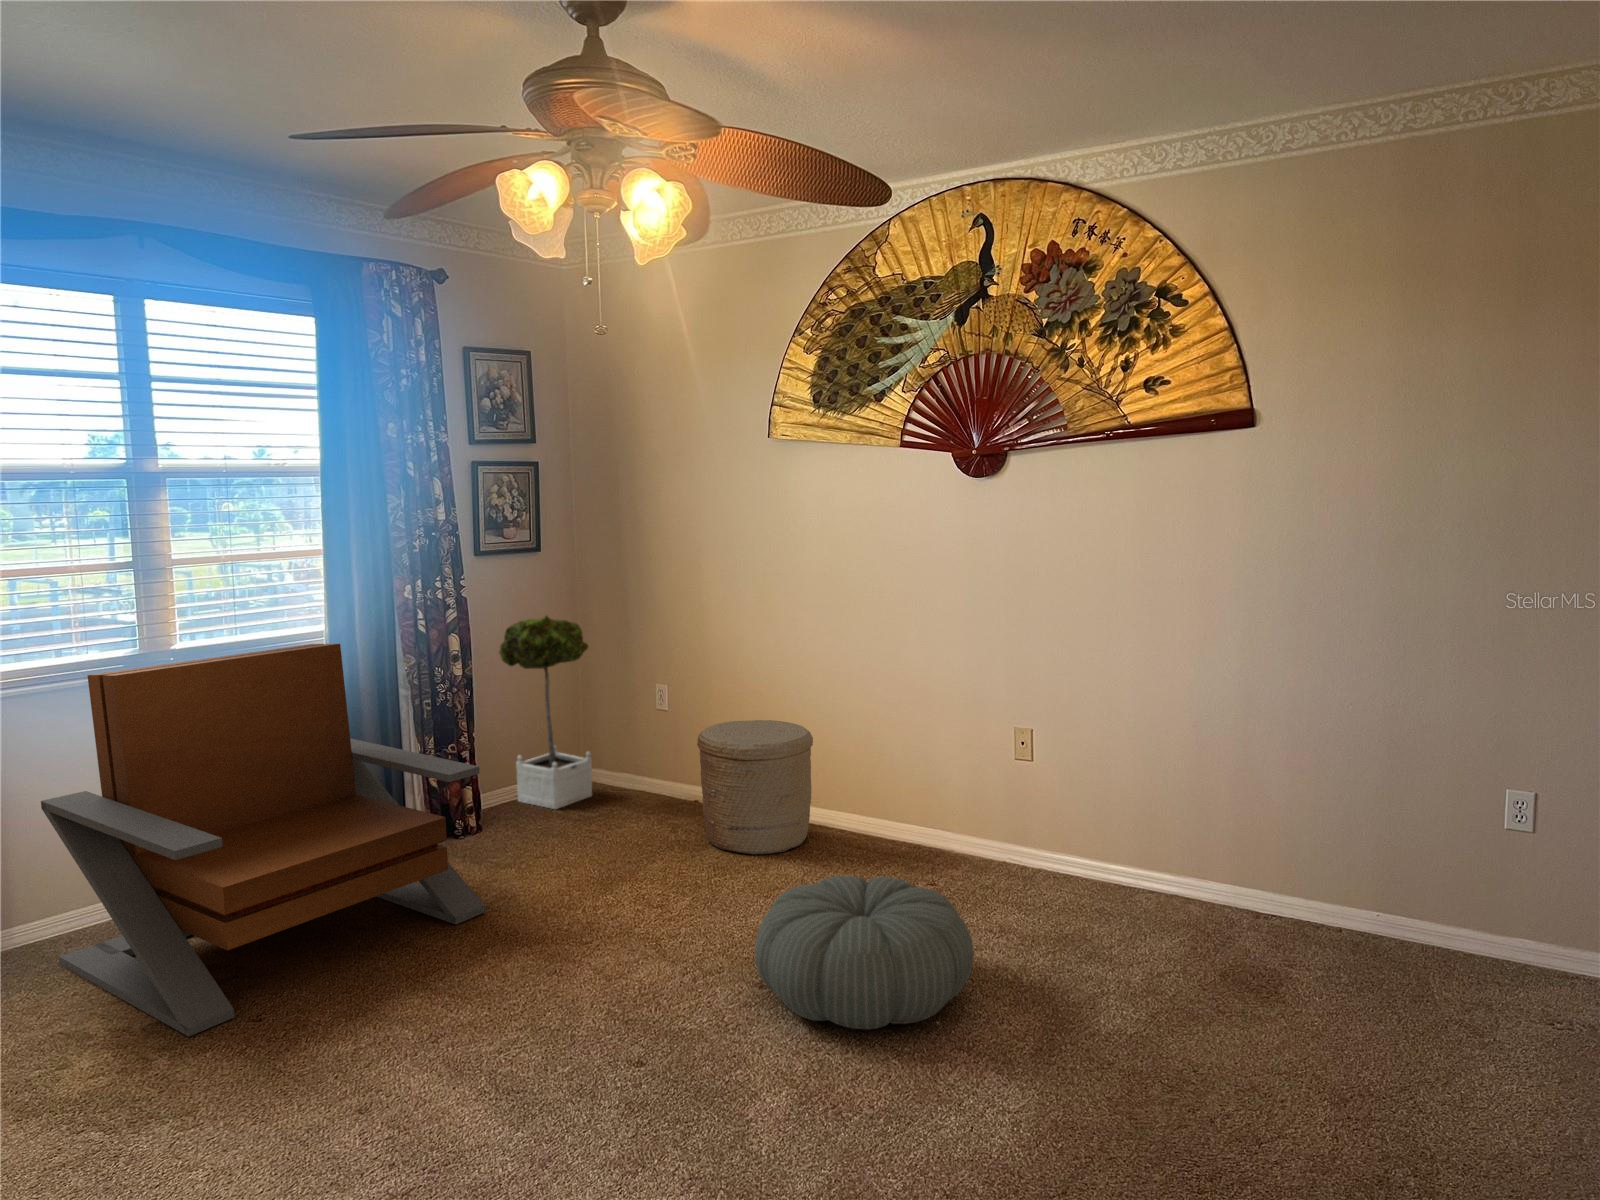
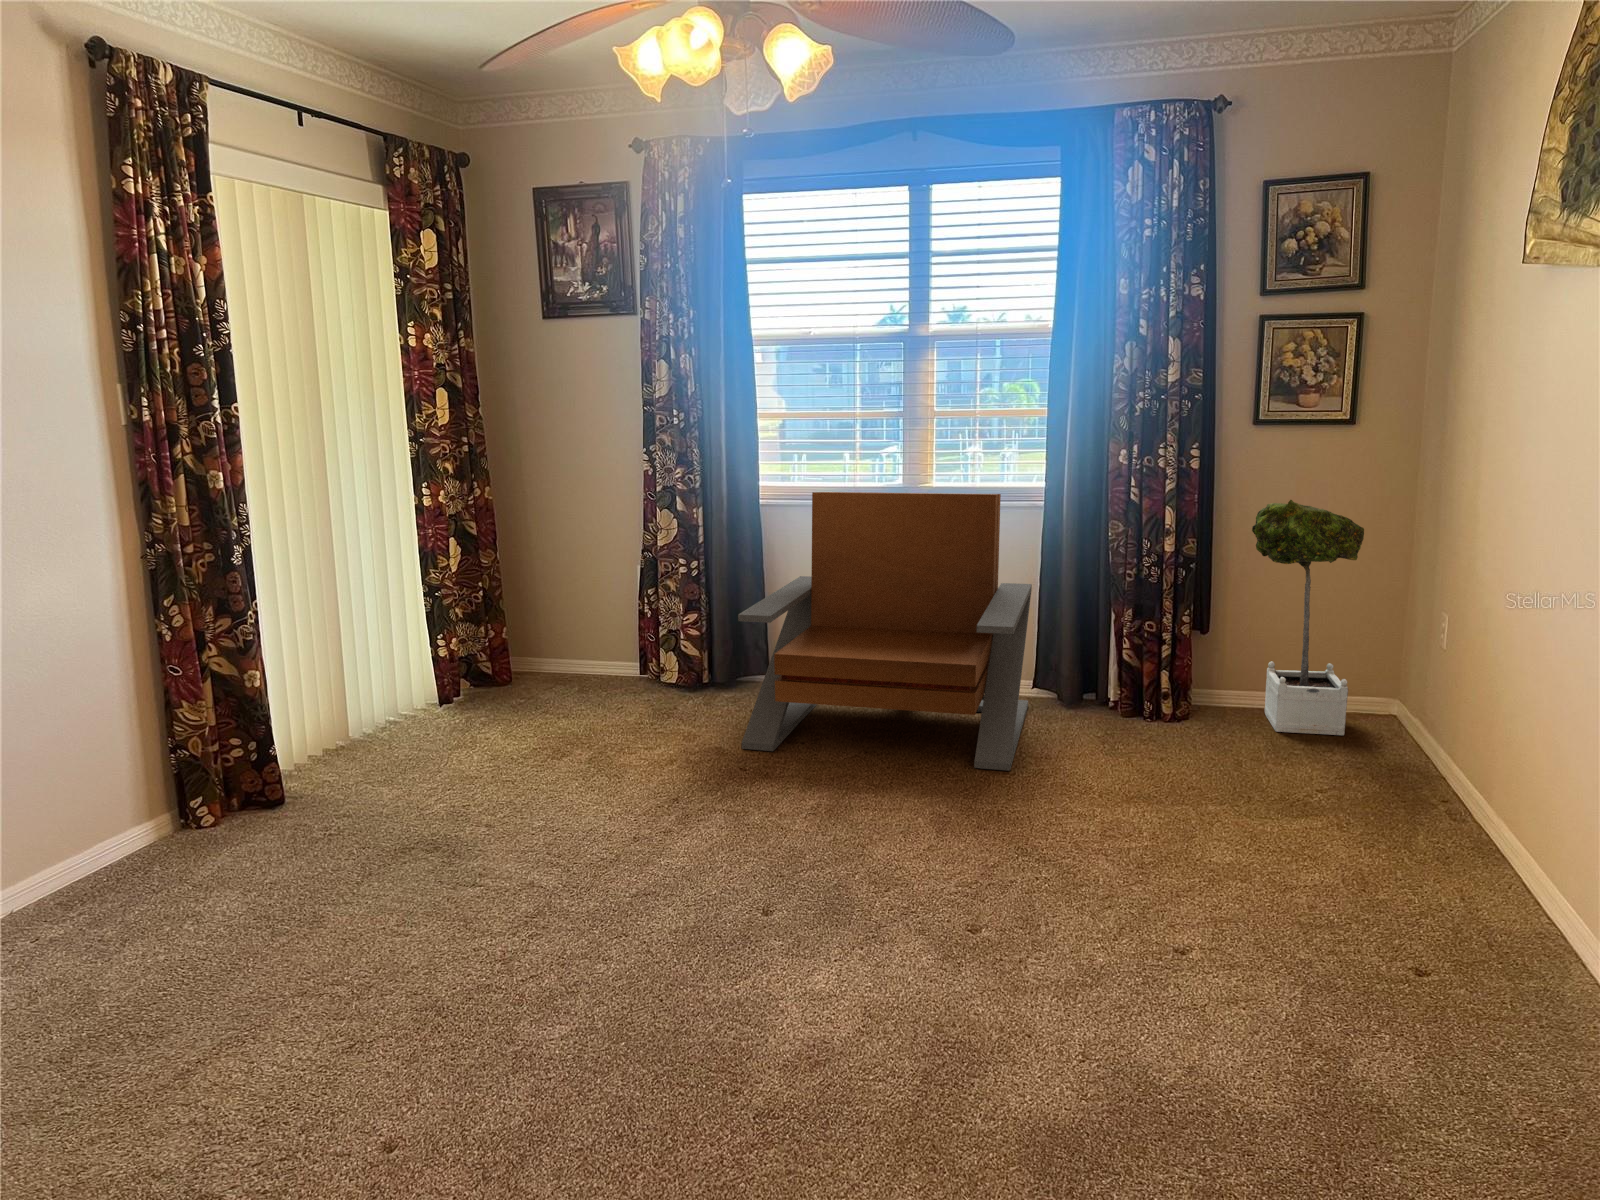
woven basket: present [697,720,813,854] -> none [1316,672,1511,873]
pouf: present [755,876,974,1029] -> none [924,842,1216,1060]

